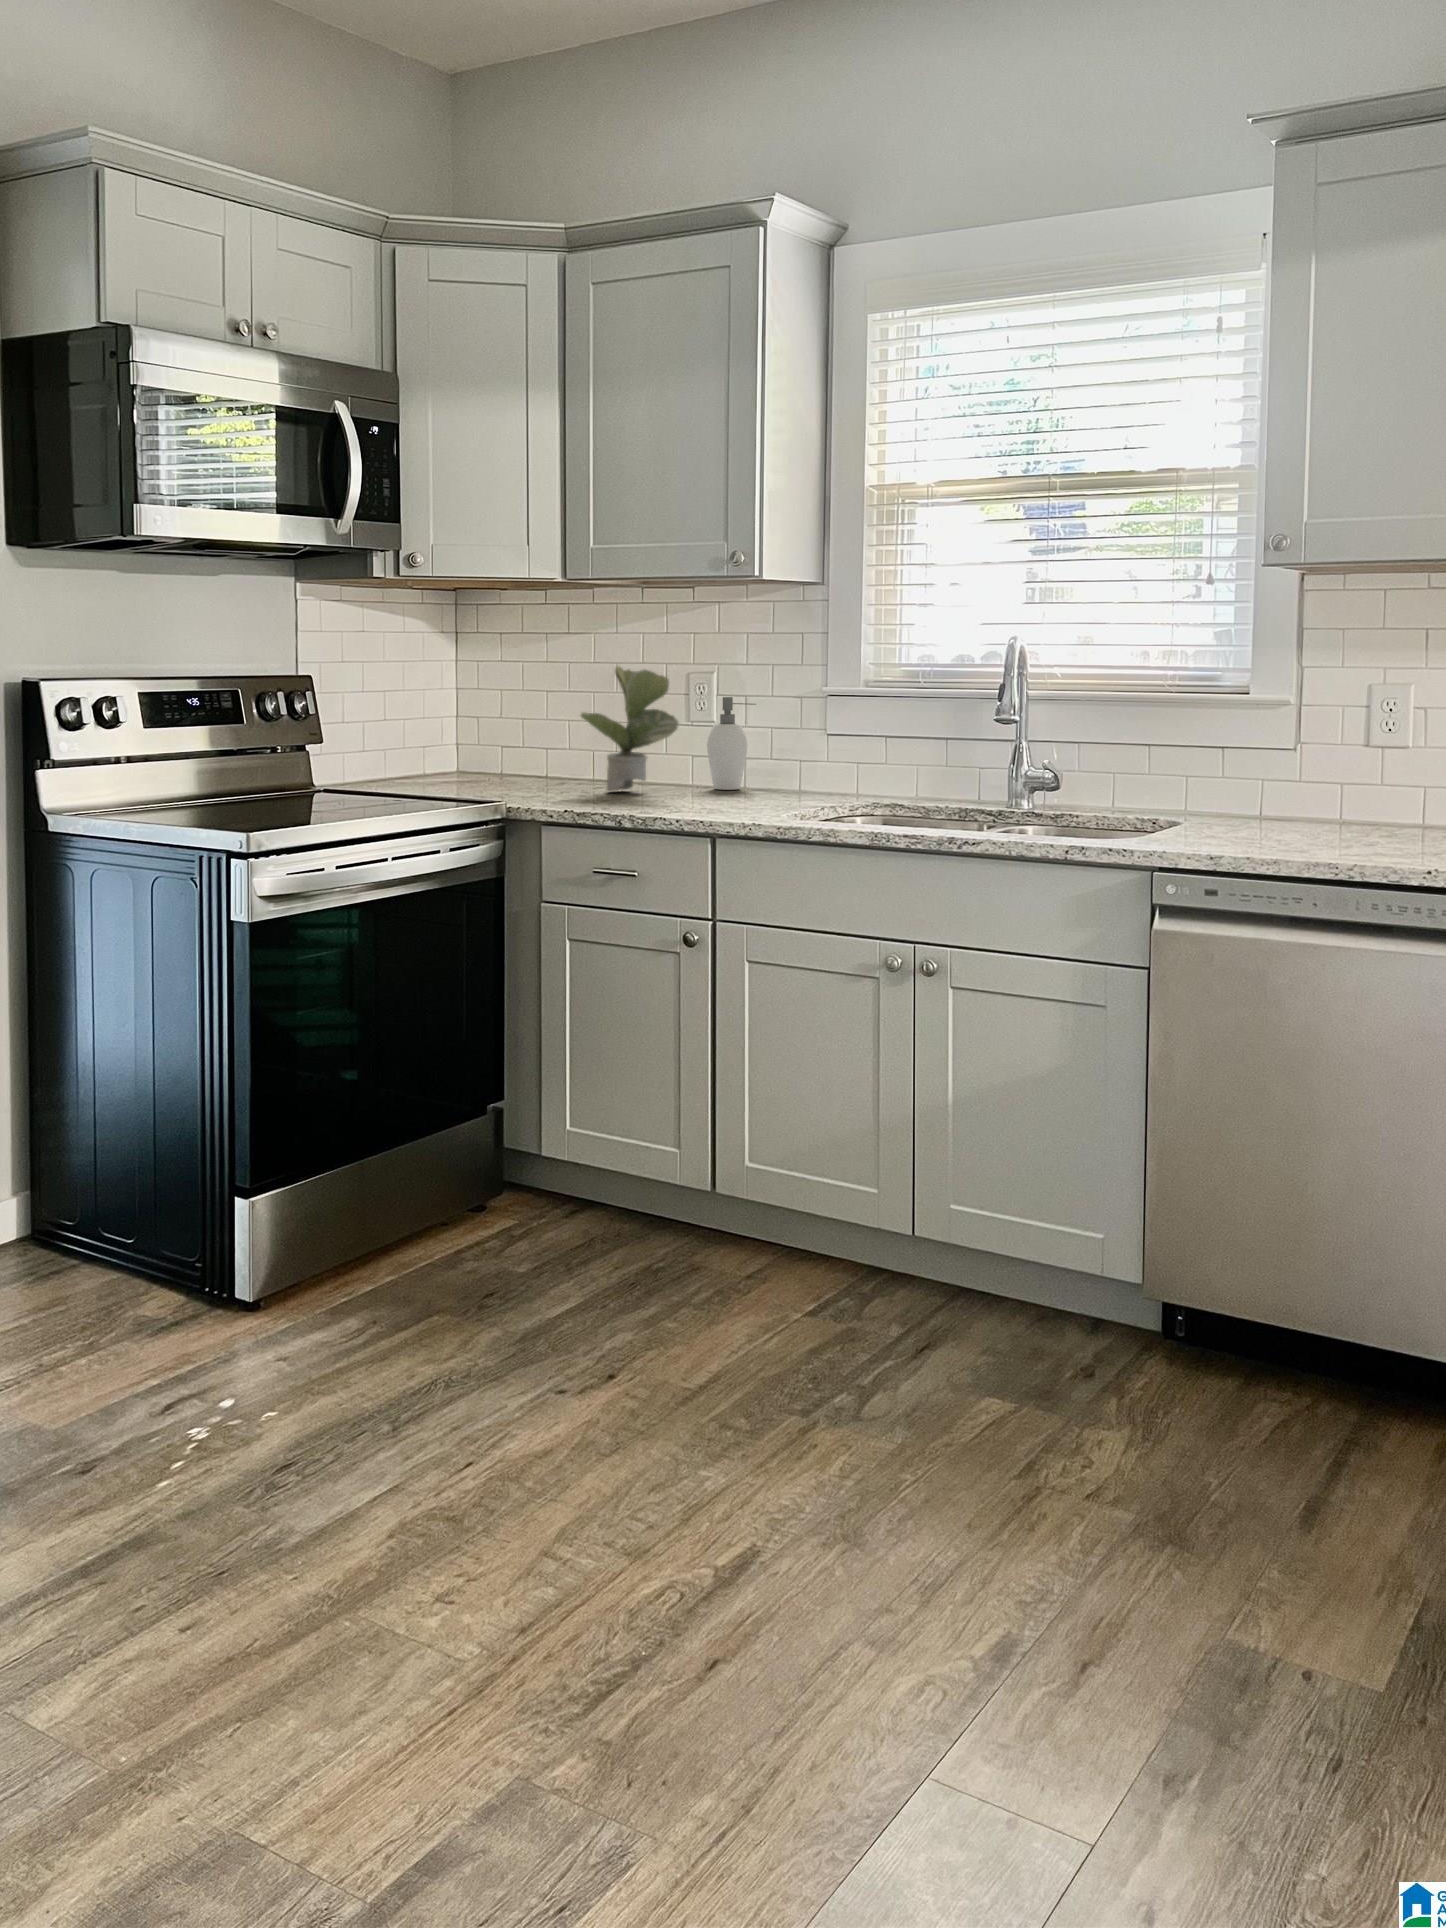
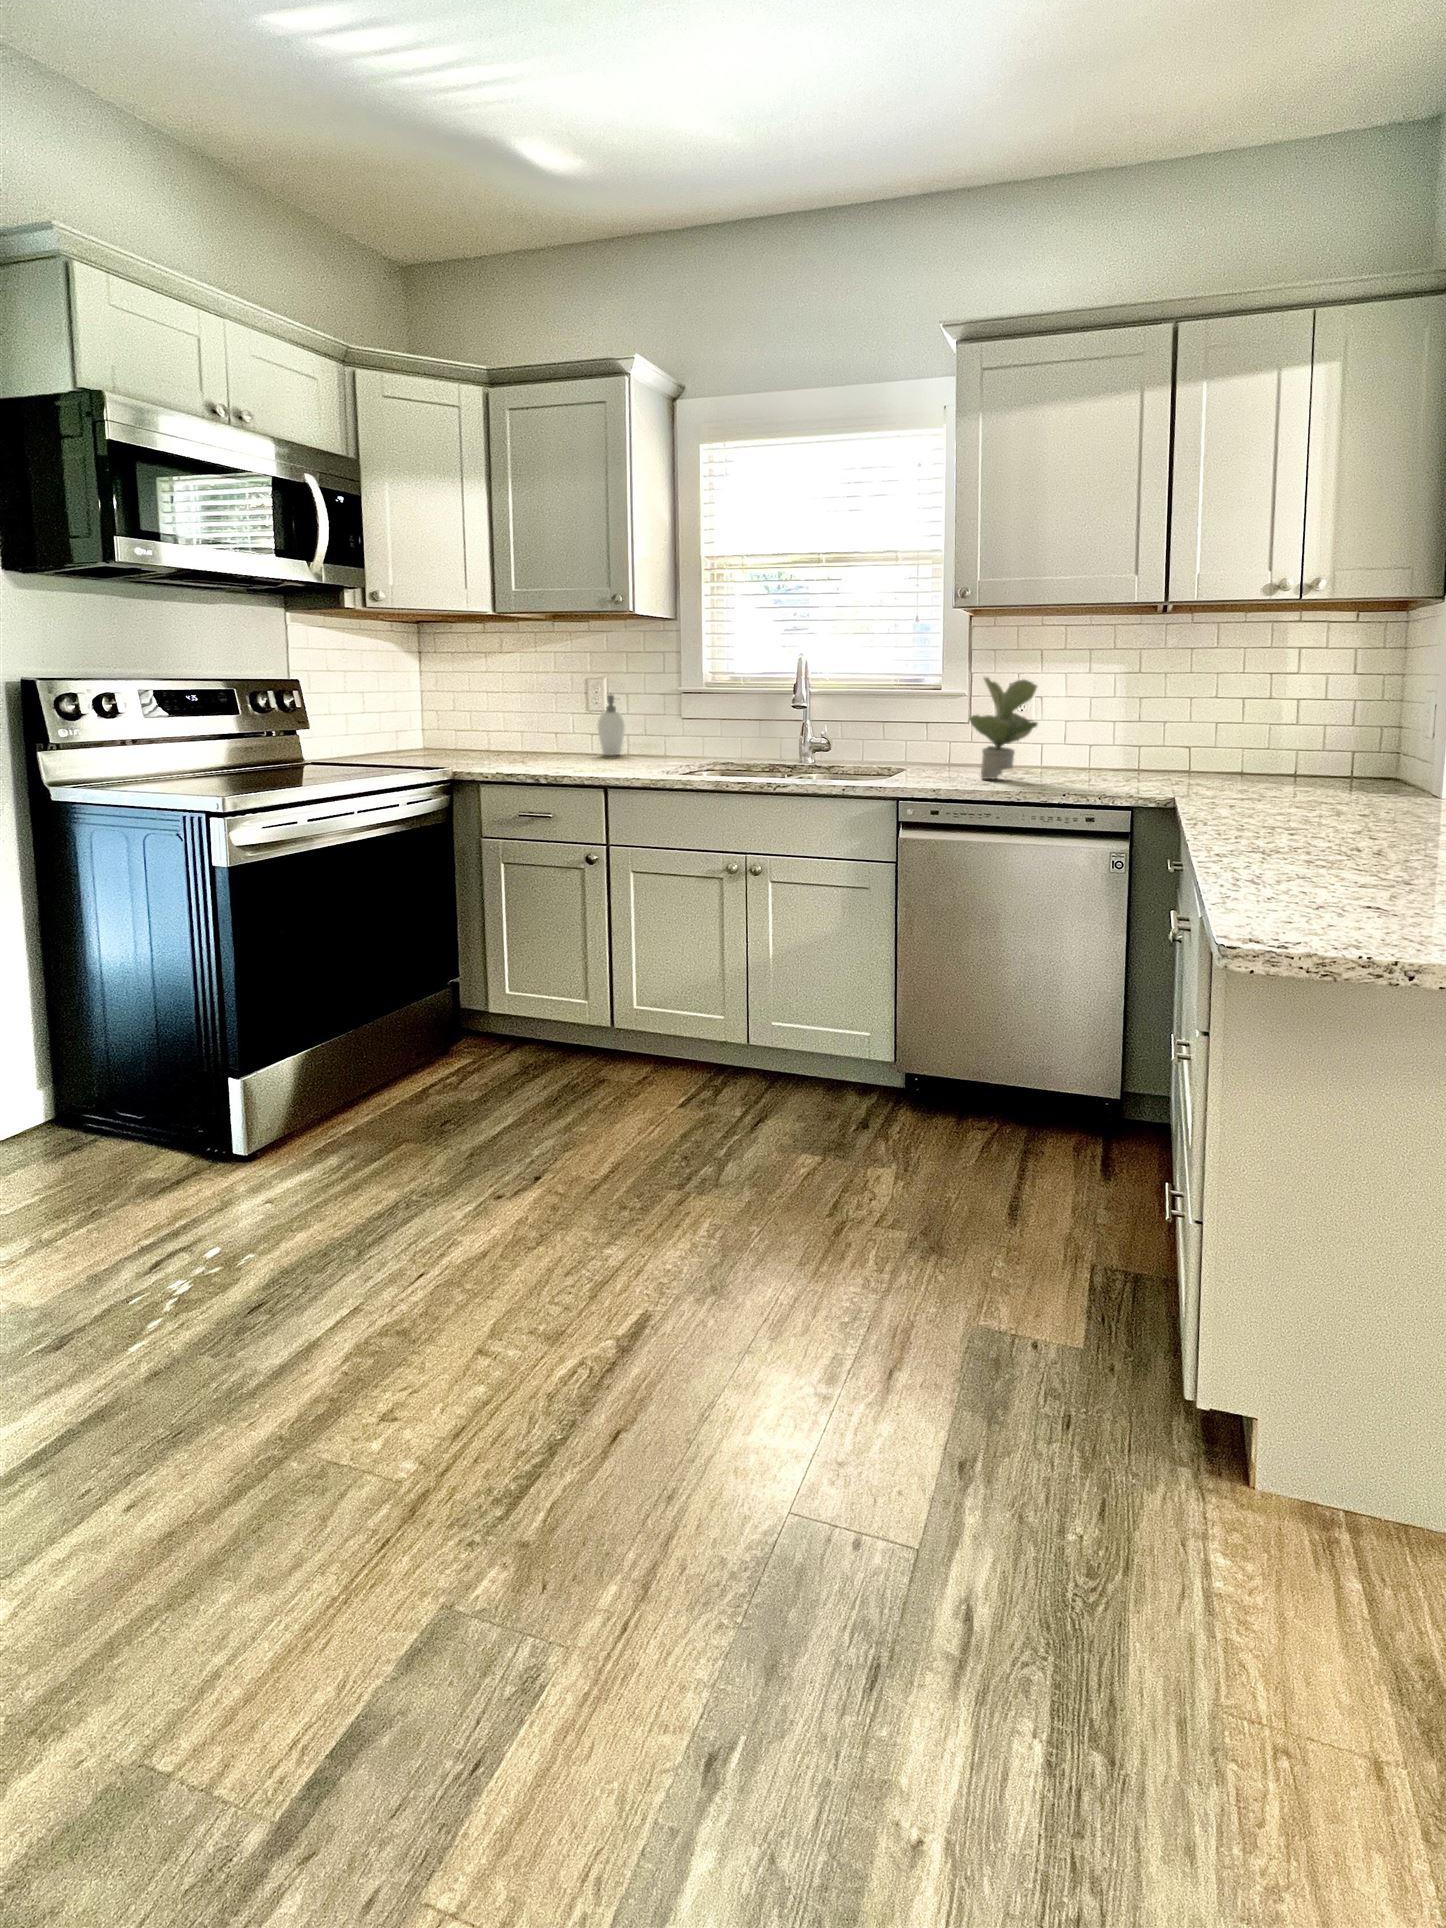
potted plant: present [581,666,678,791] -> present [969,677,1038,779]

